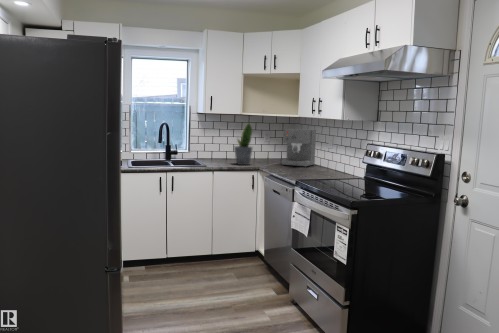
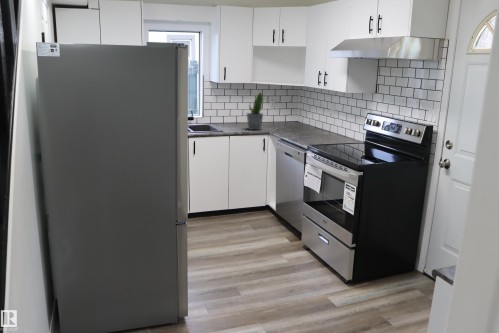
coffee maker: present [282,129,316,167] -> none [289,96,319,131]

